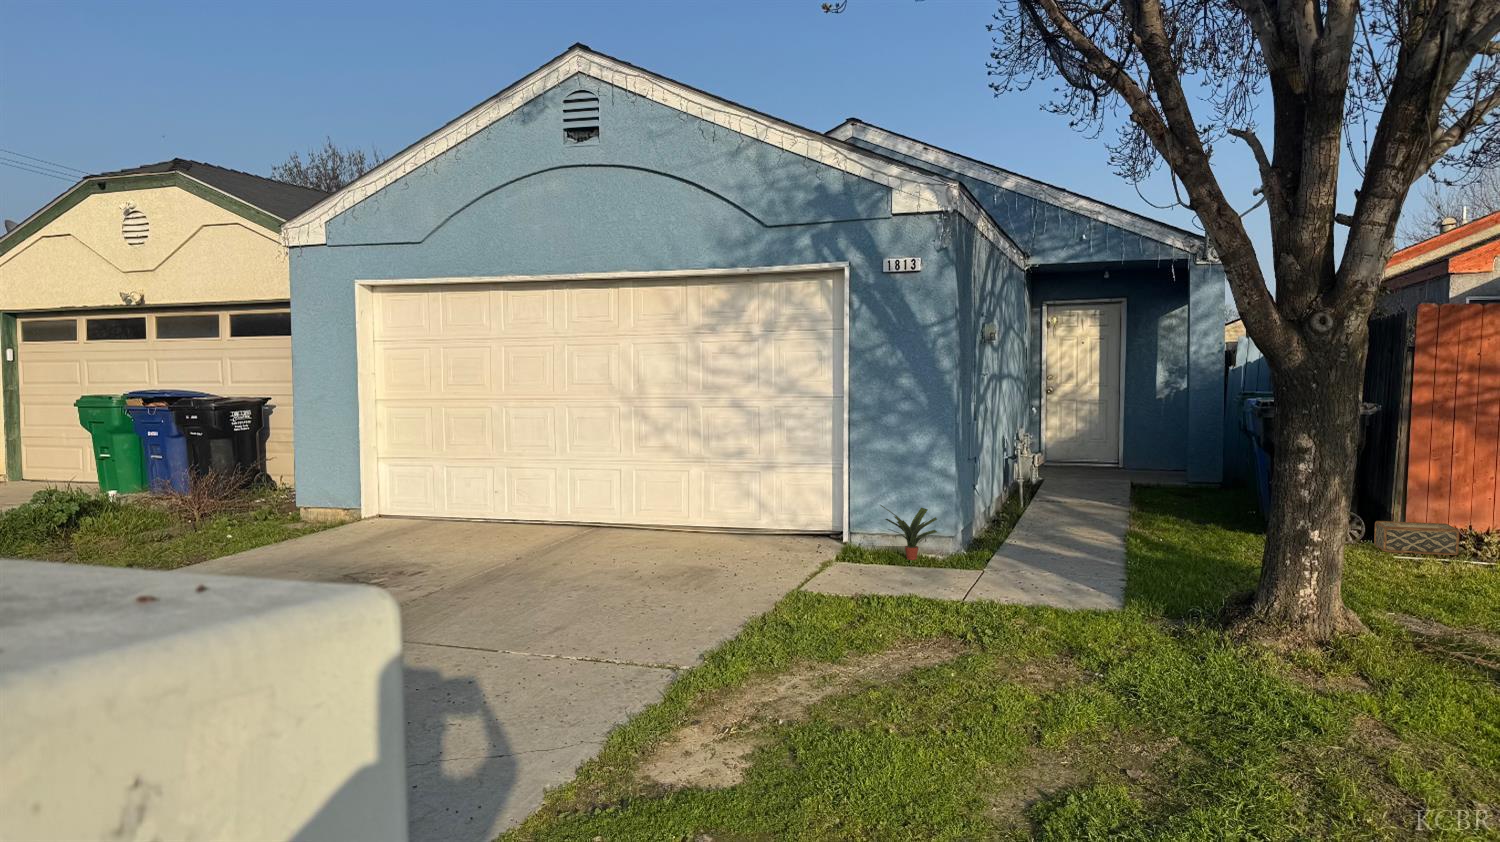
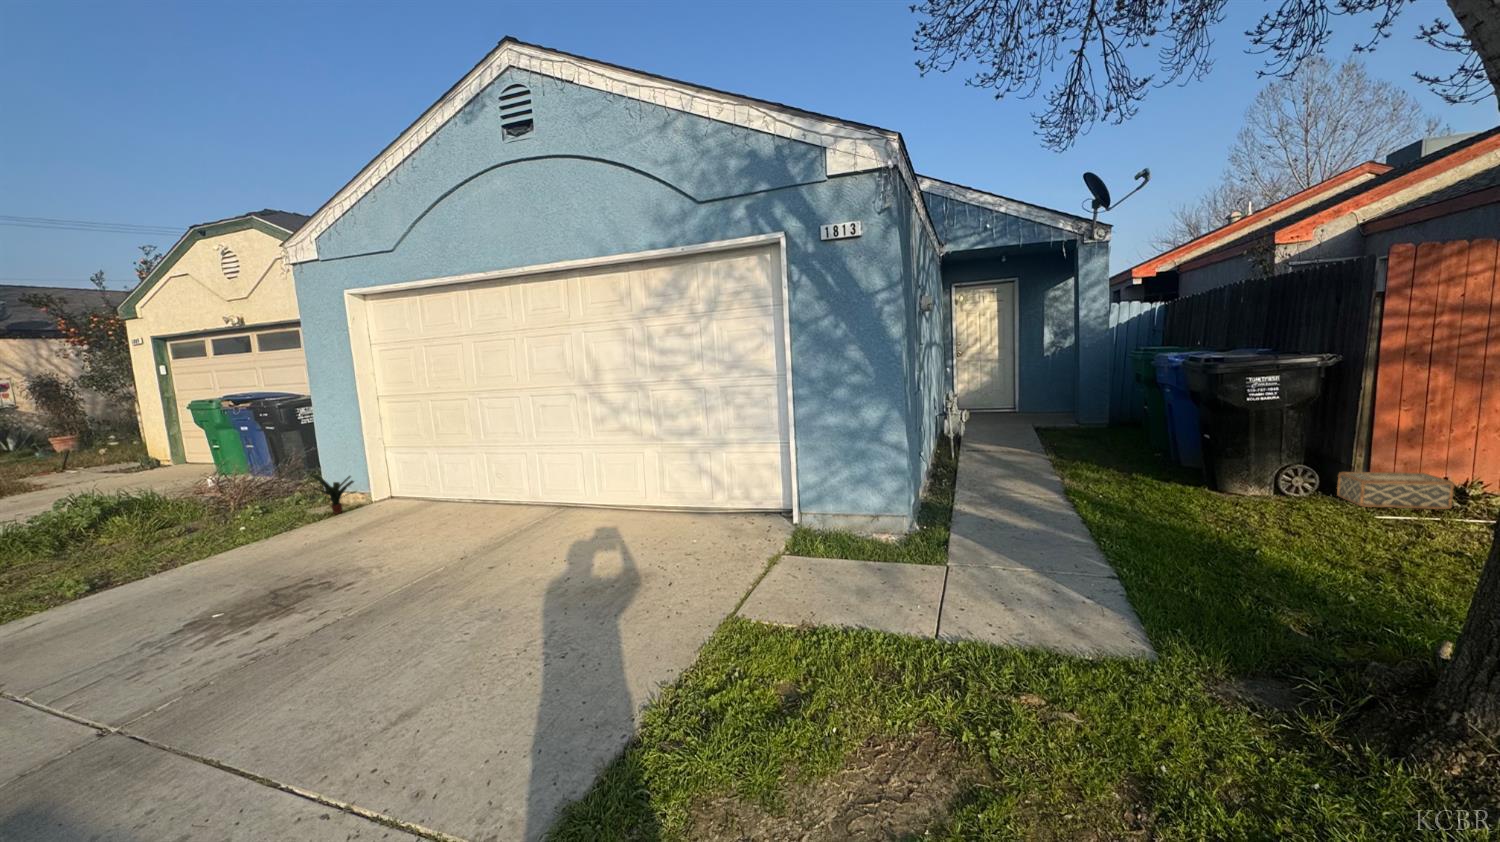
potted plant: present [880,505,937,560] -> present [312,475,355,514]

